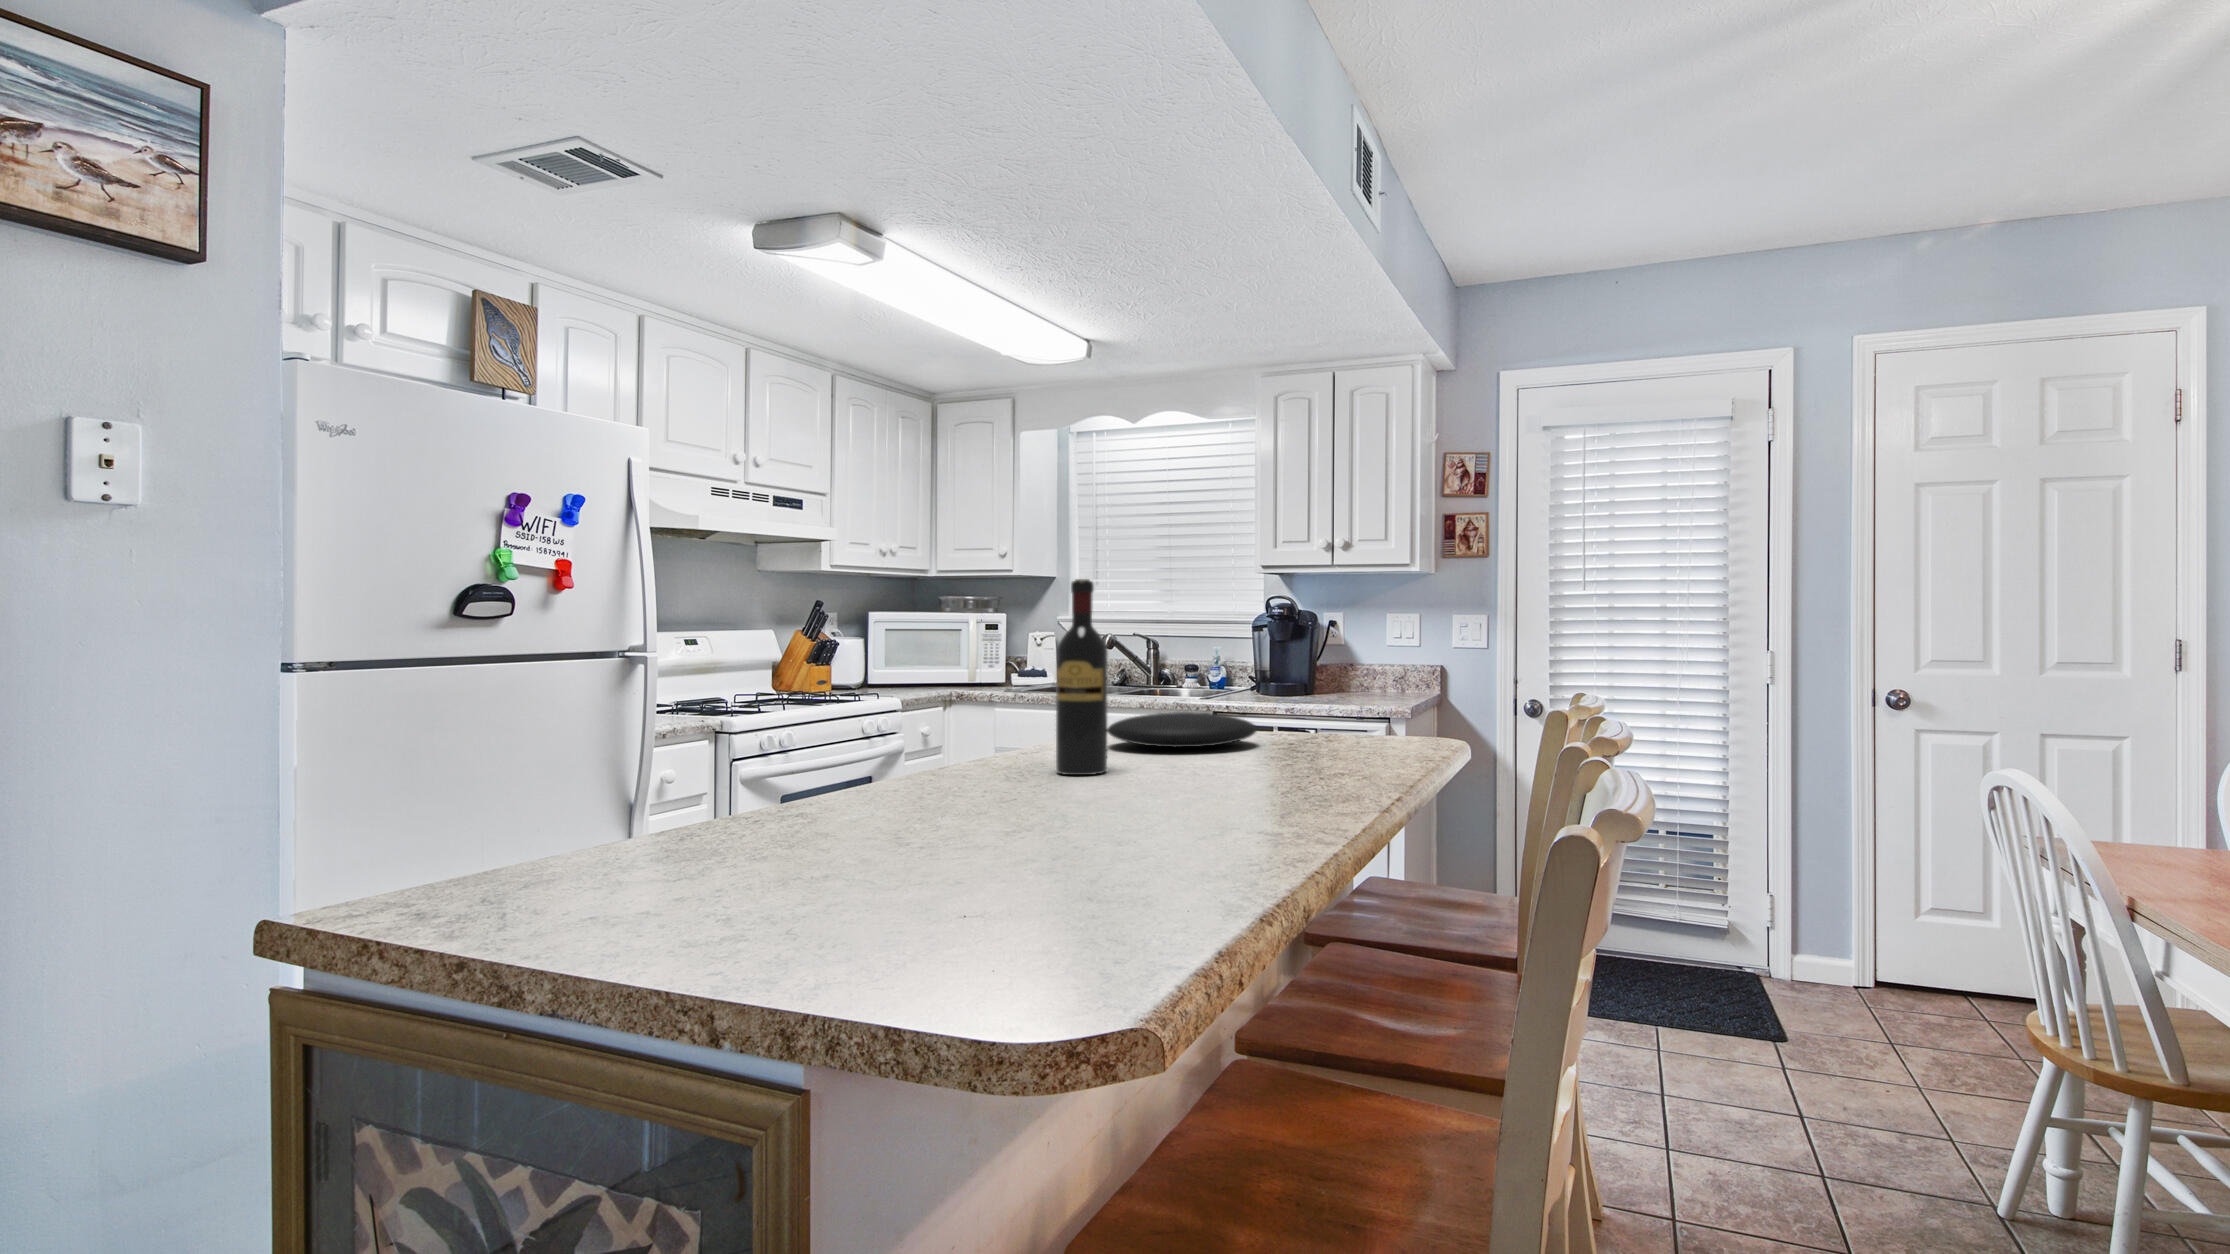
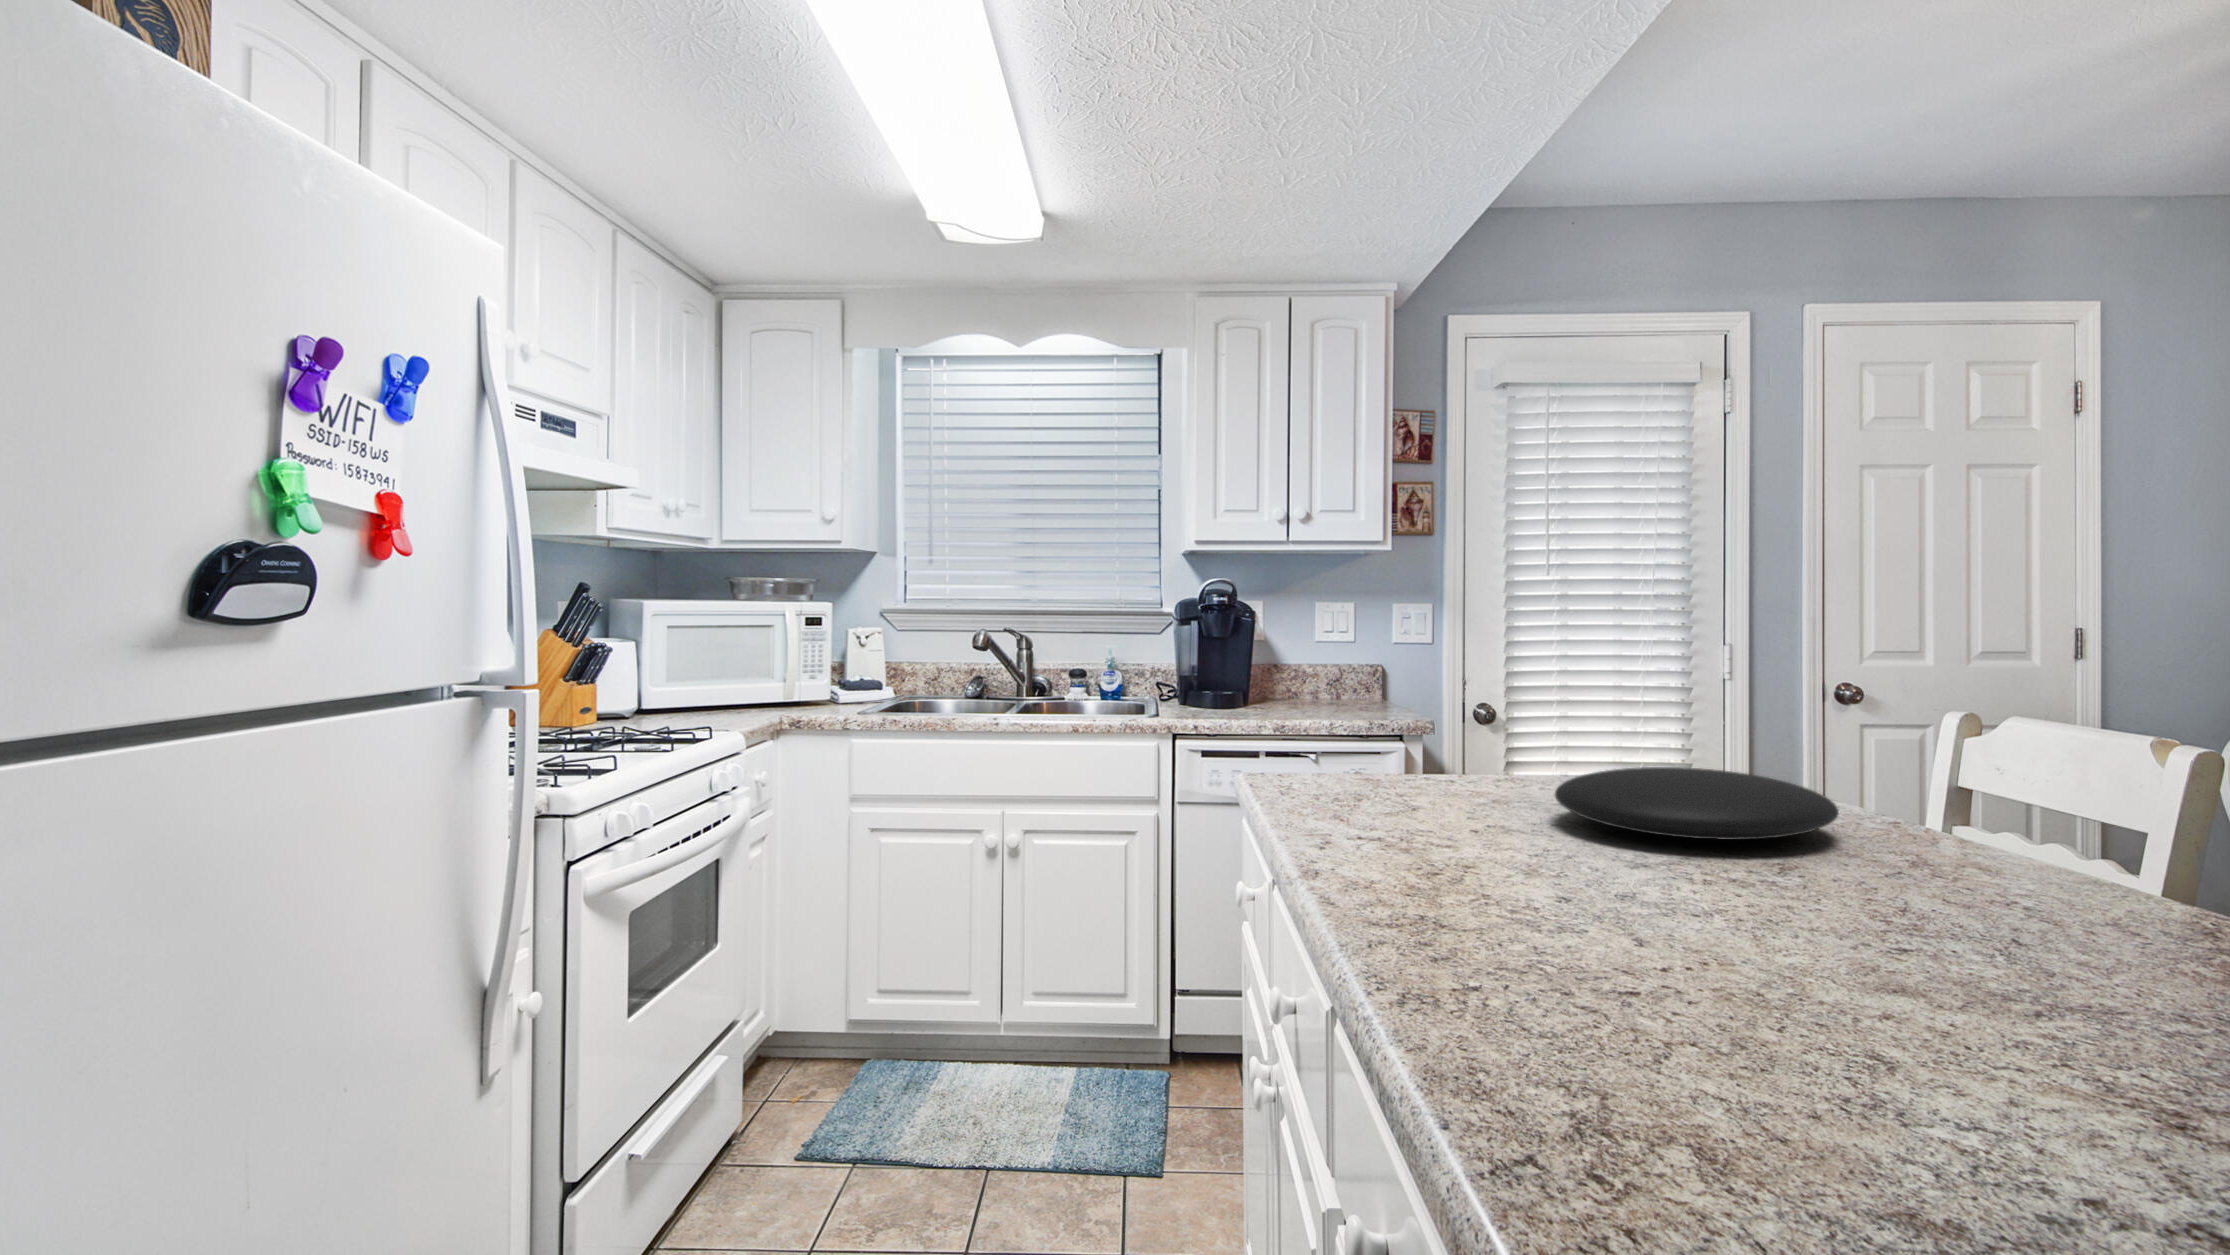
wine bottle: present [1056,579,1108,775] -> none [1860,522,2013,959]

